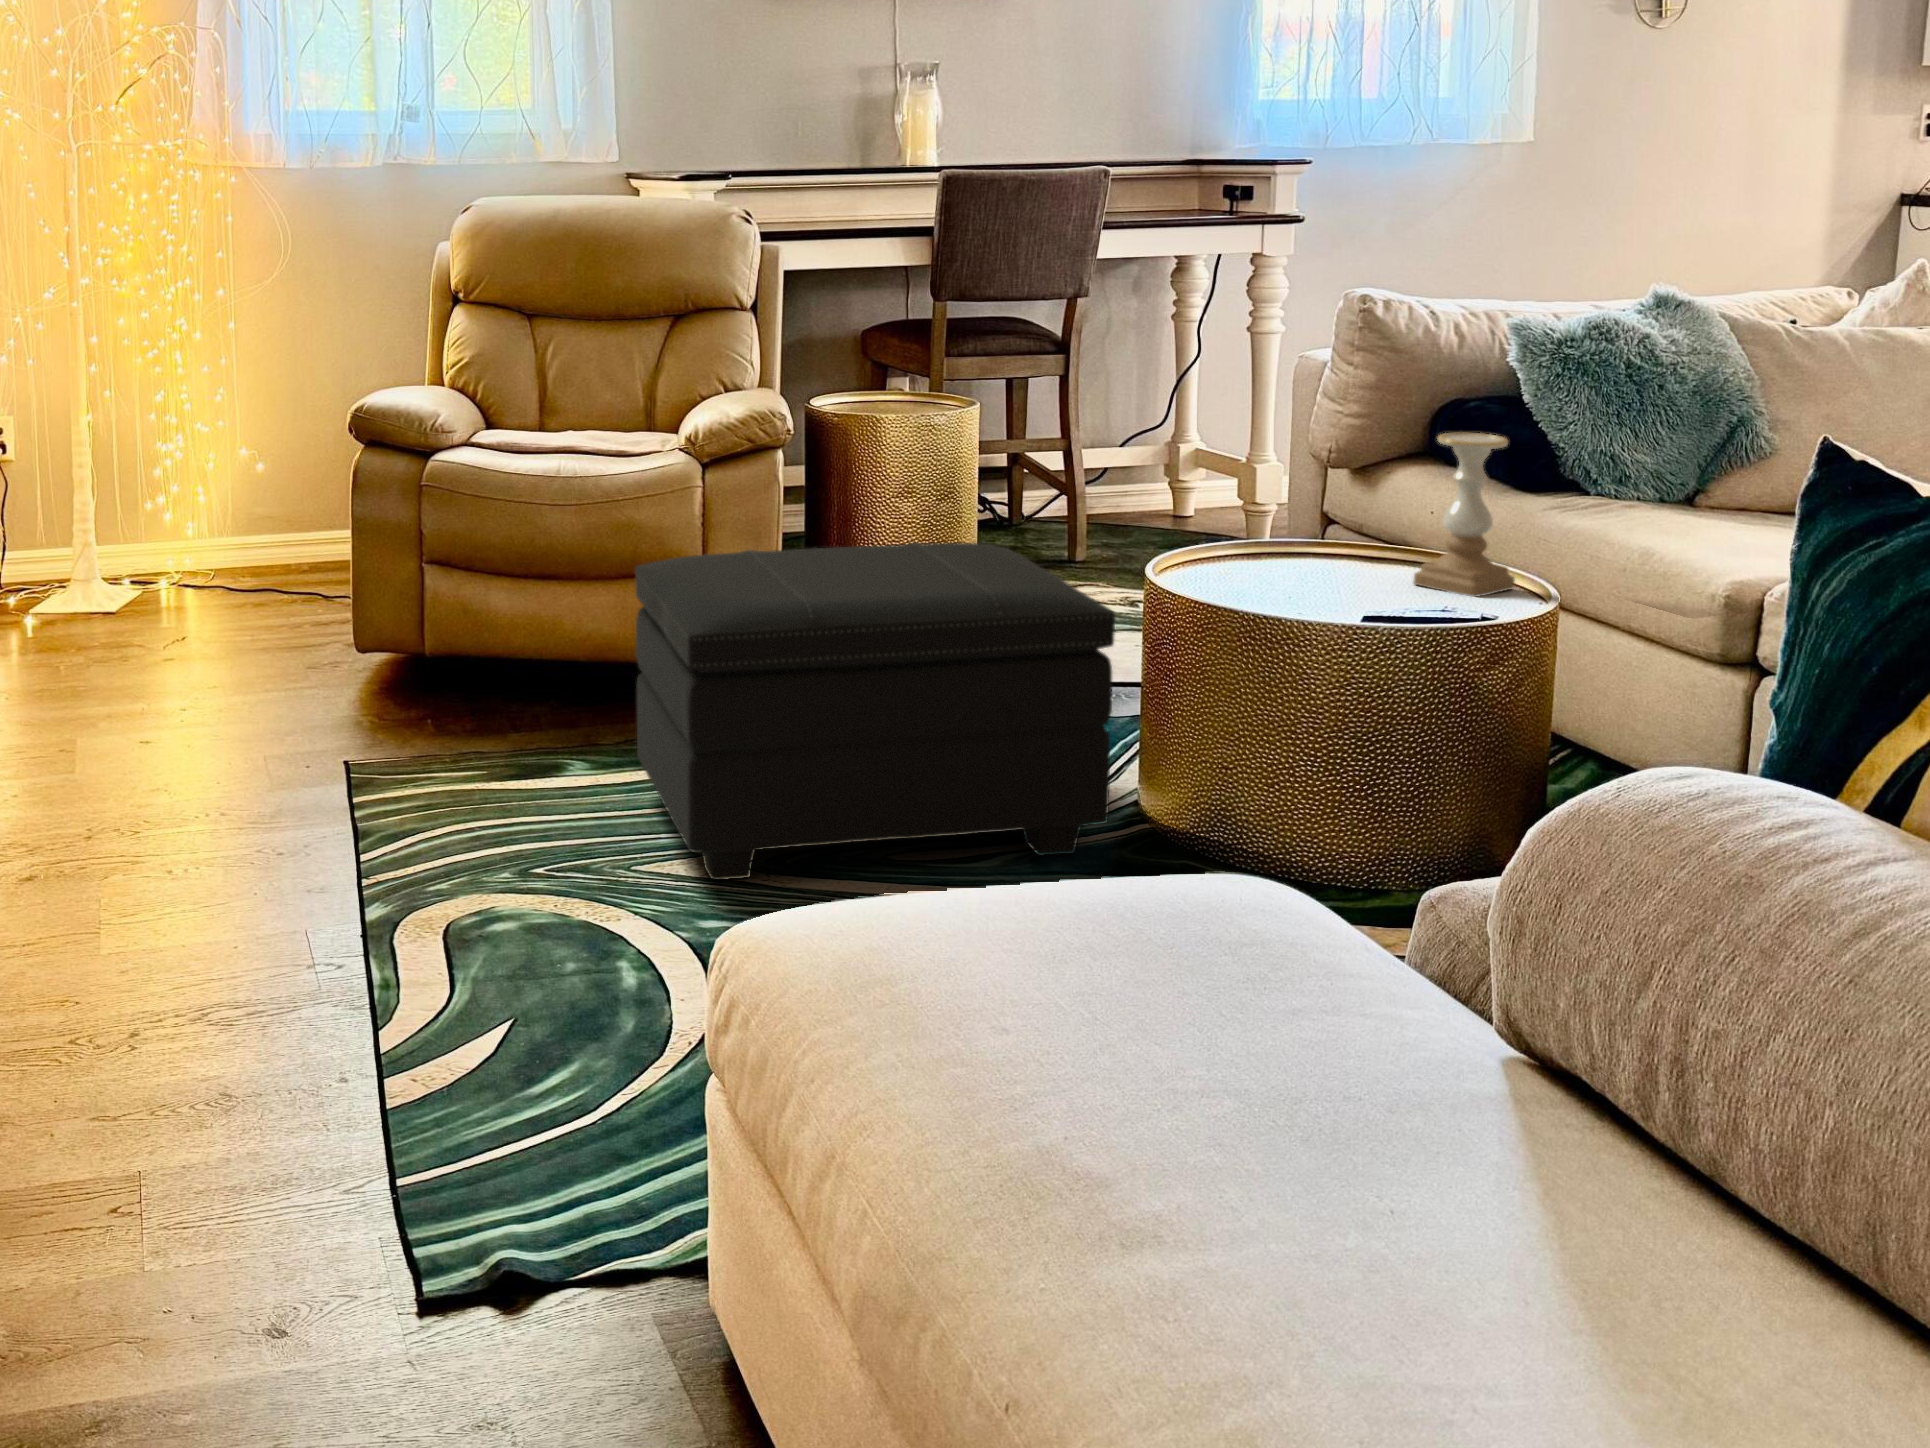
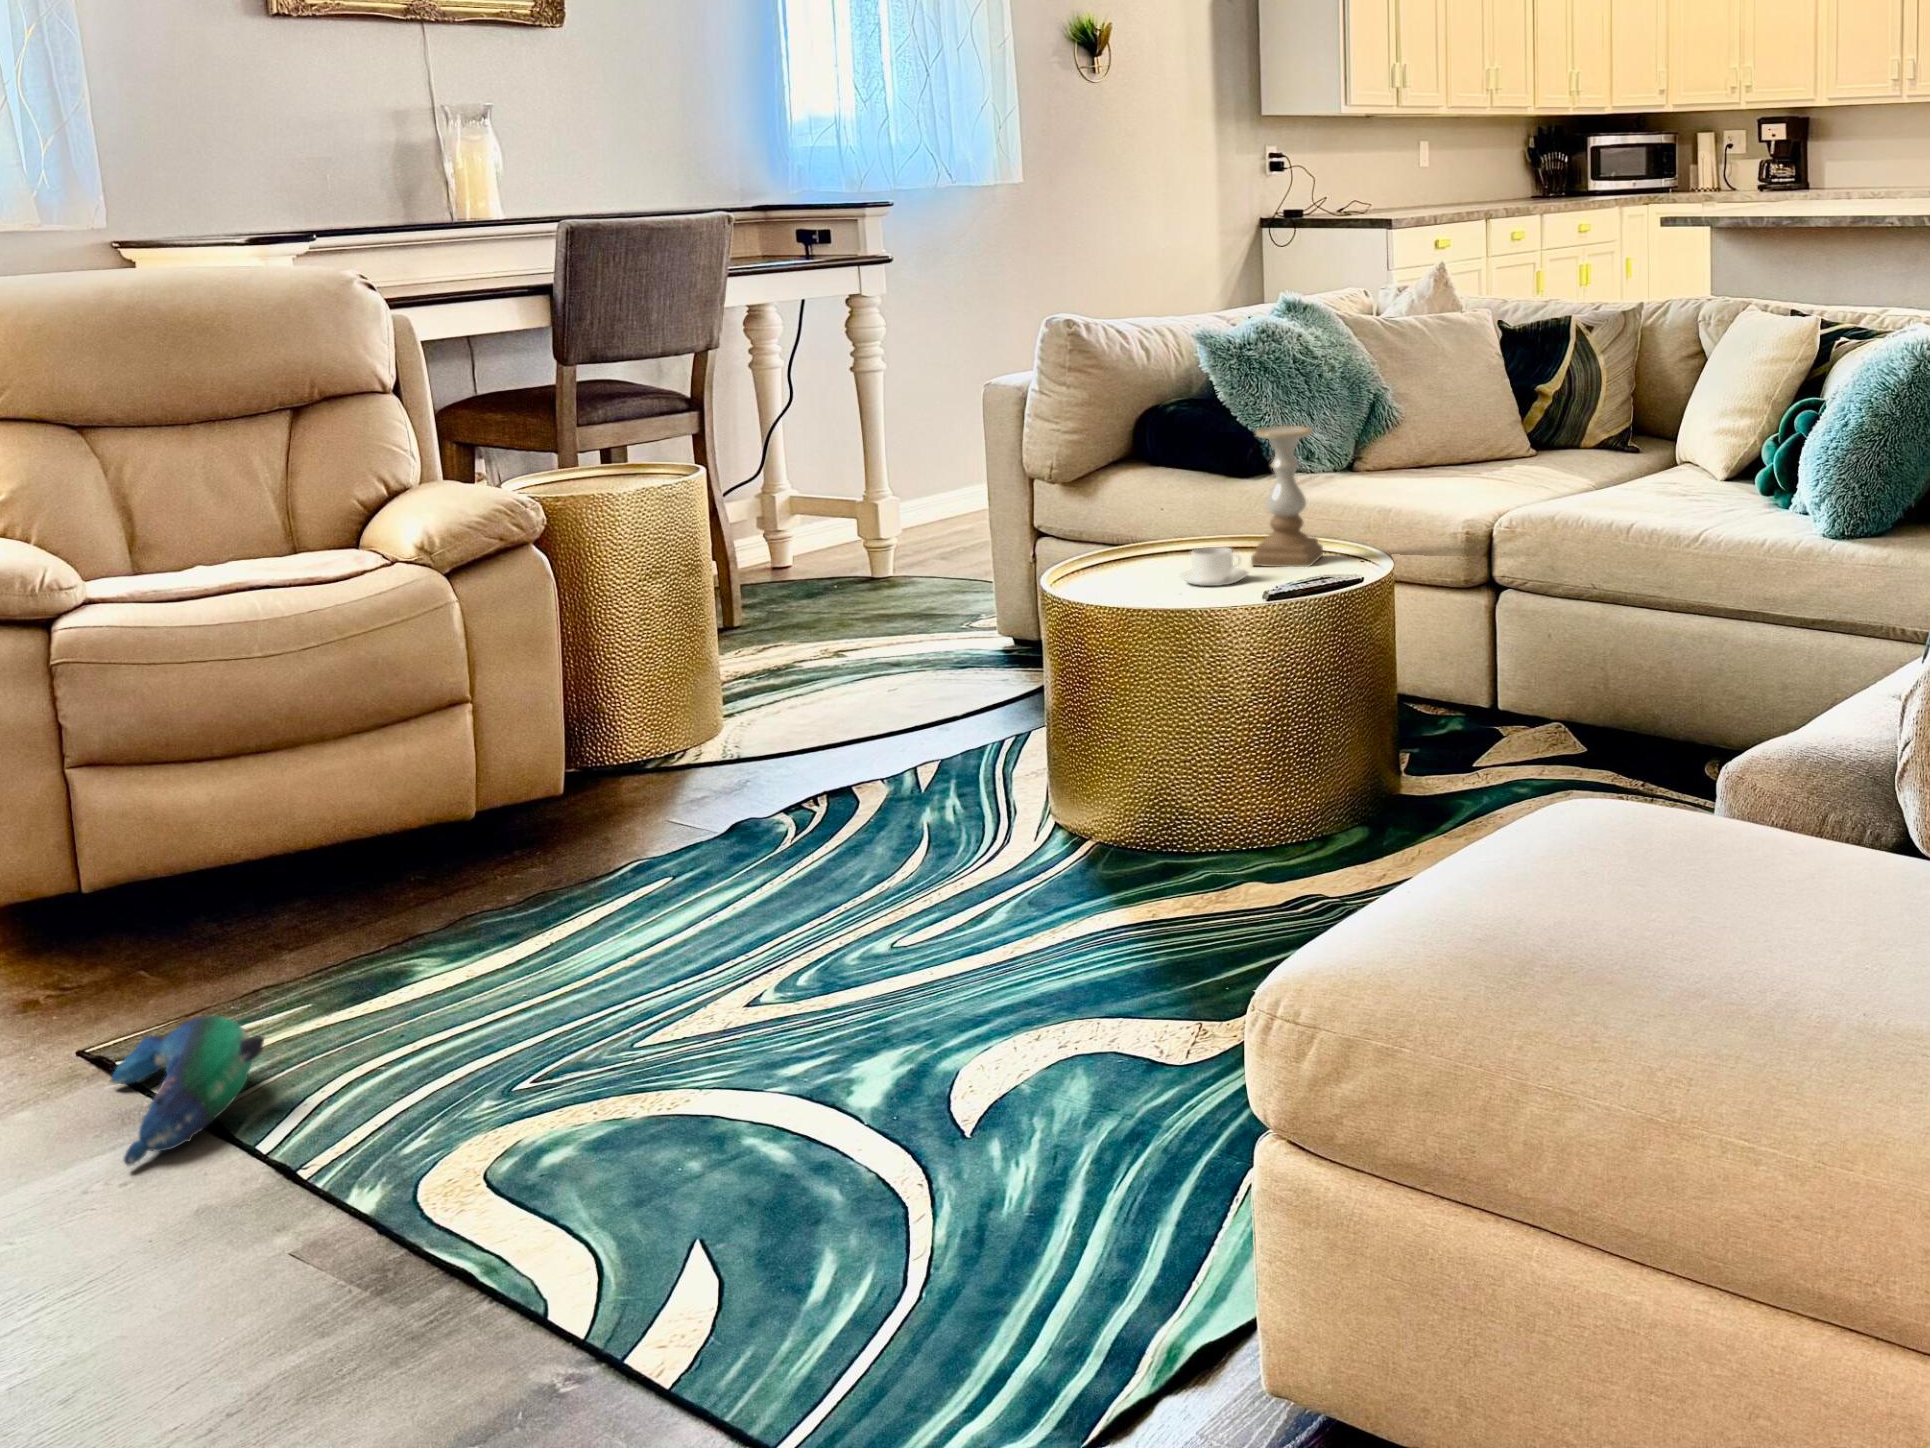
footstool: present [635,542,1115,880] -> none [518,600,1087,1025]
coffee cup: none [1302,553,1384,597] -> present [1179,547,1248,586]
plush toy: none [293,752,407,837] -> present [111,1016,264,1166]

